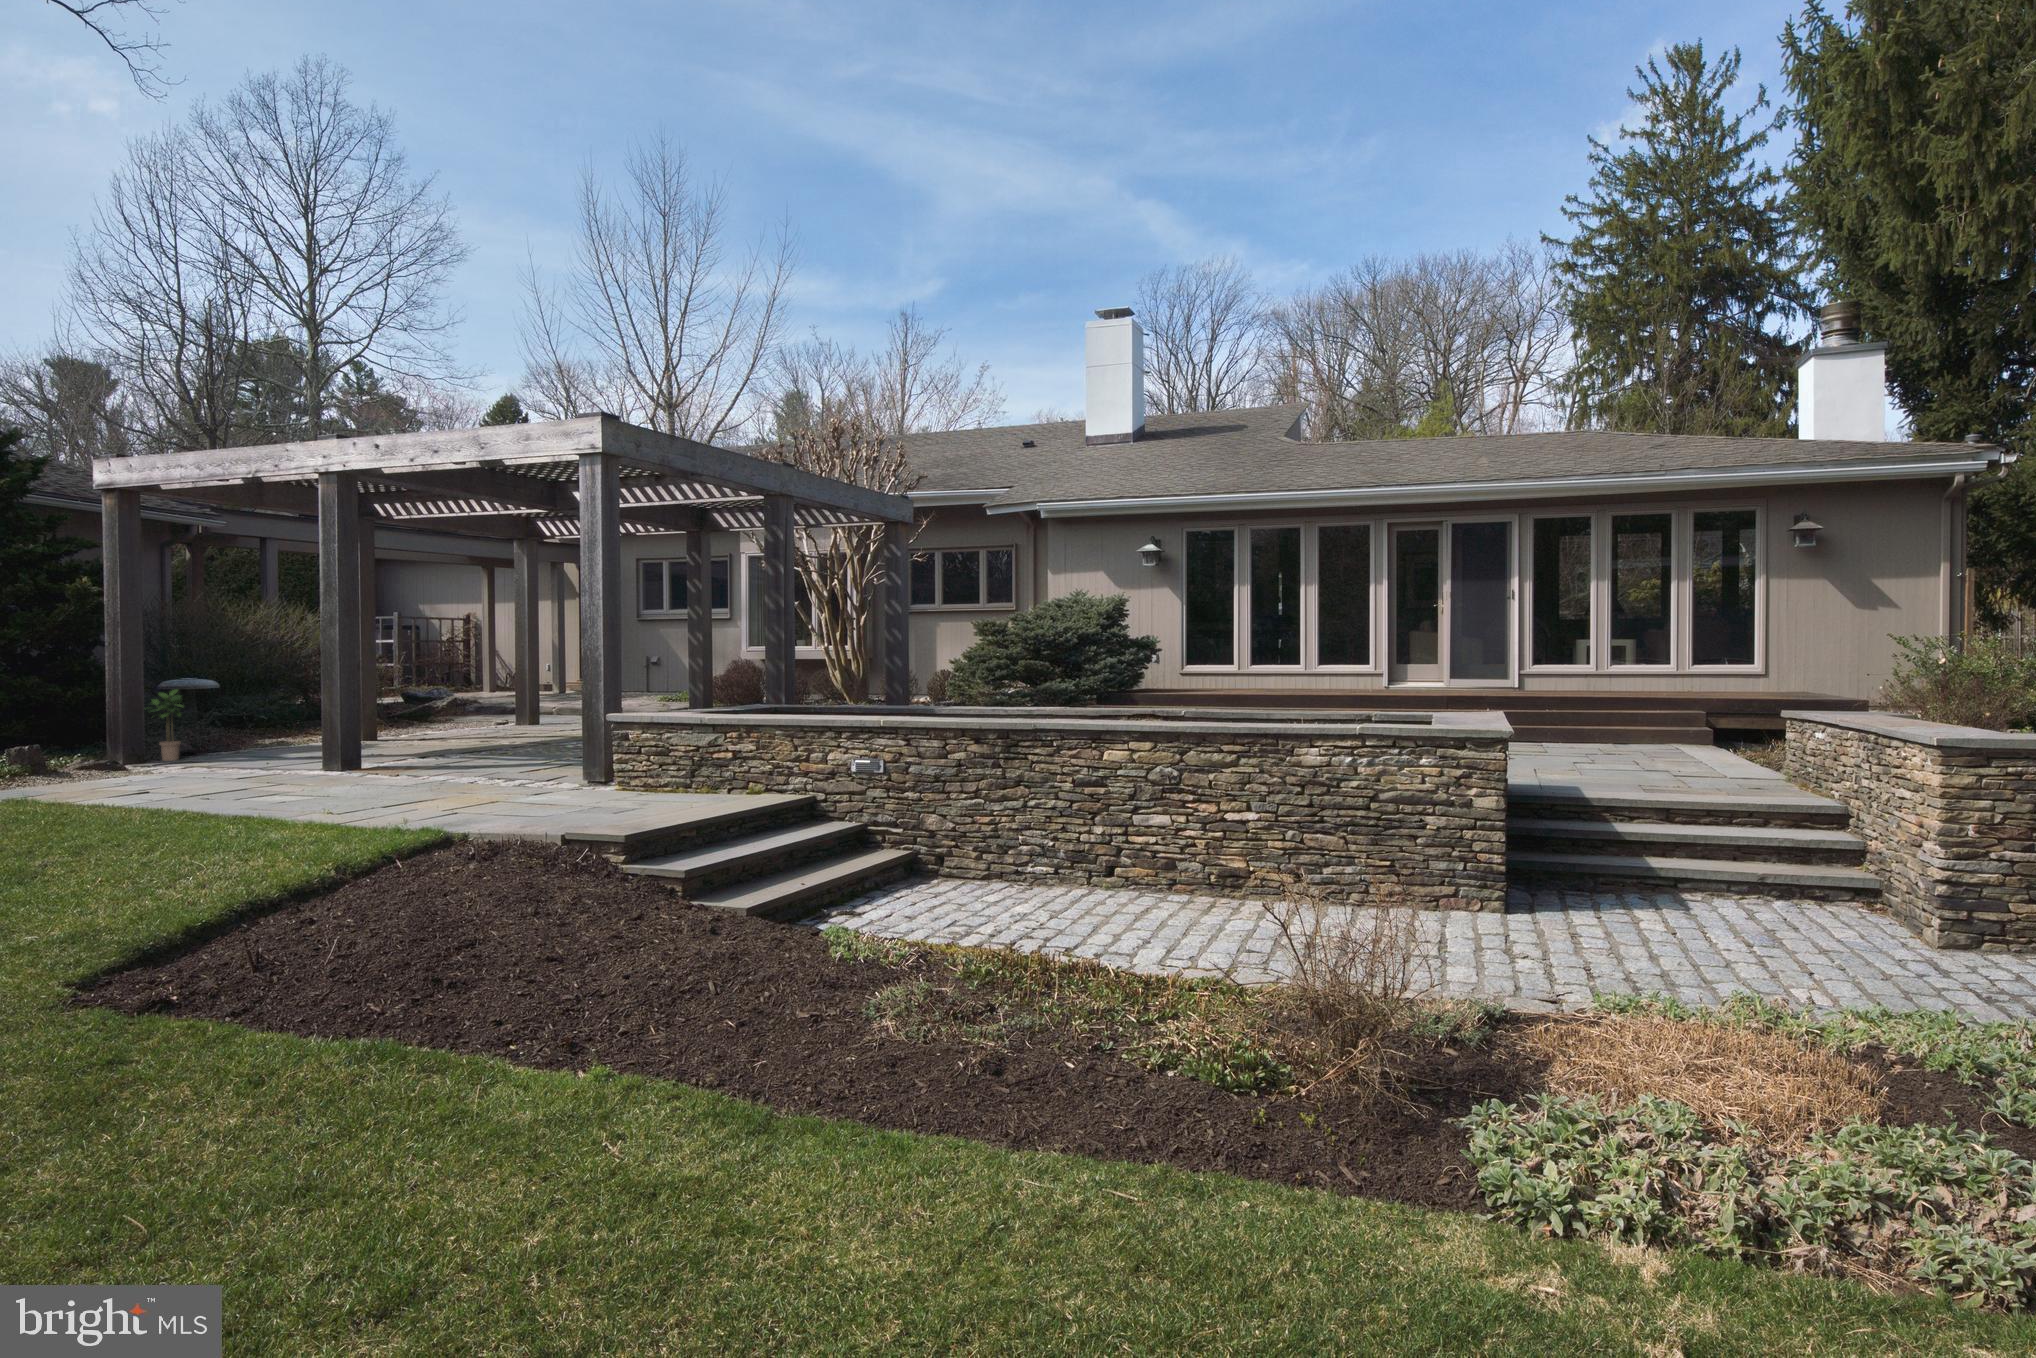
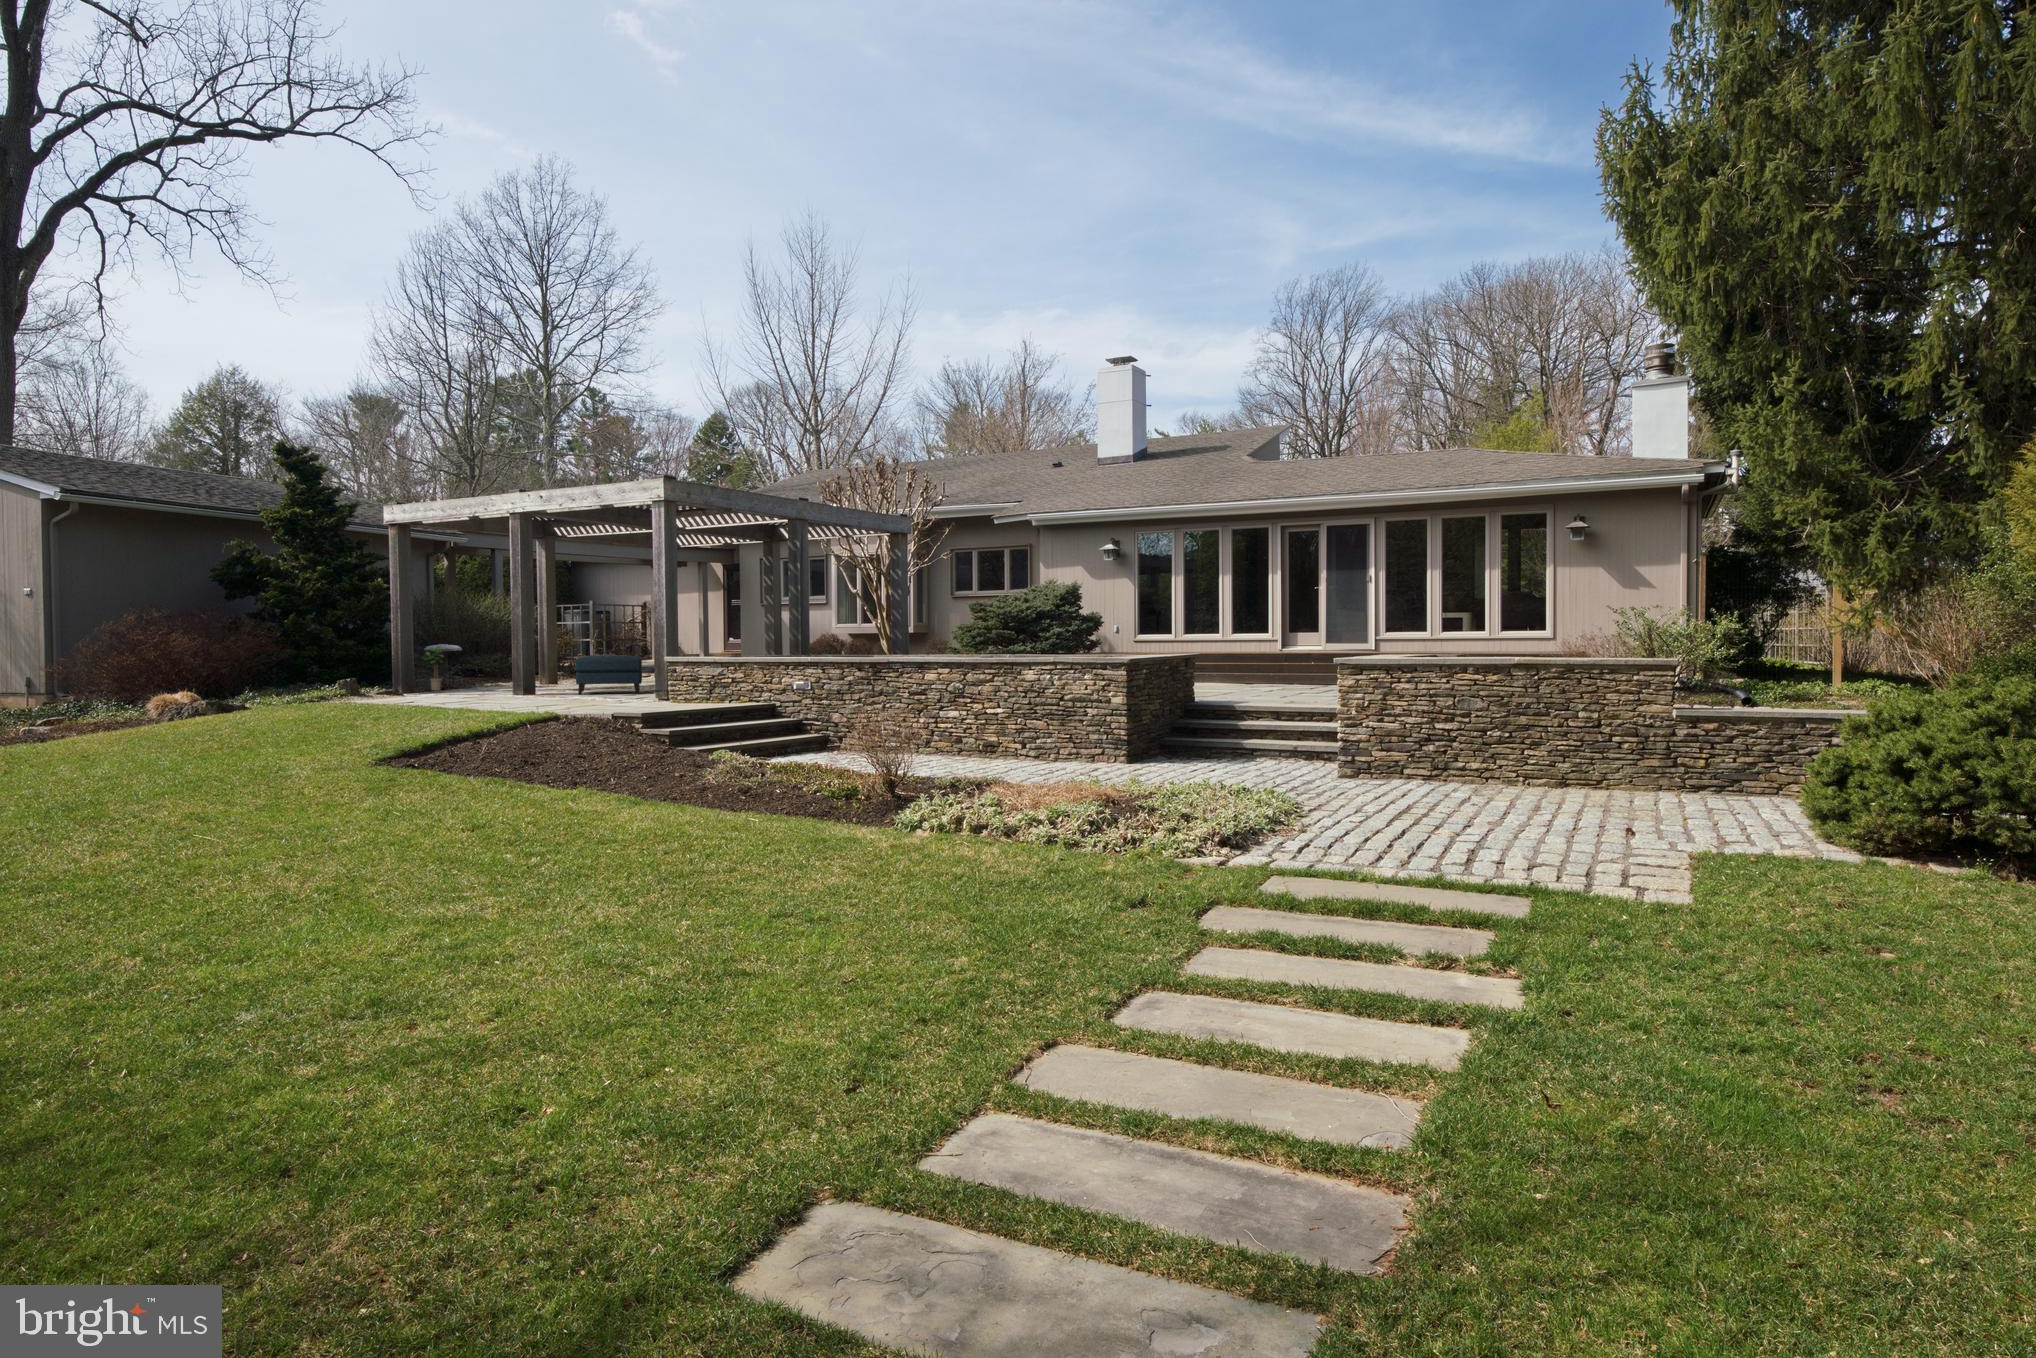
ottoman: none [420,703,529,770] -> present [575,655,642,695]

